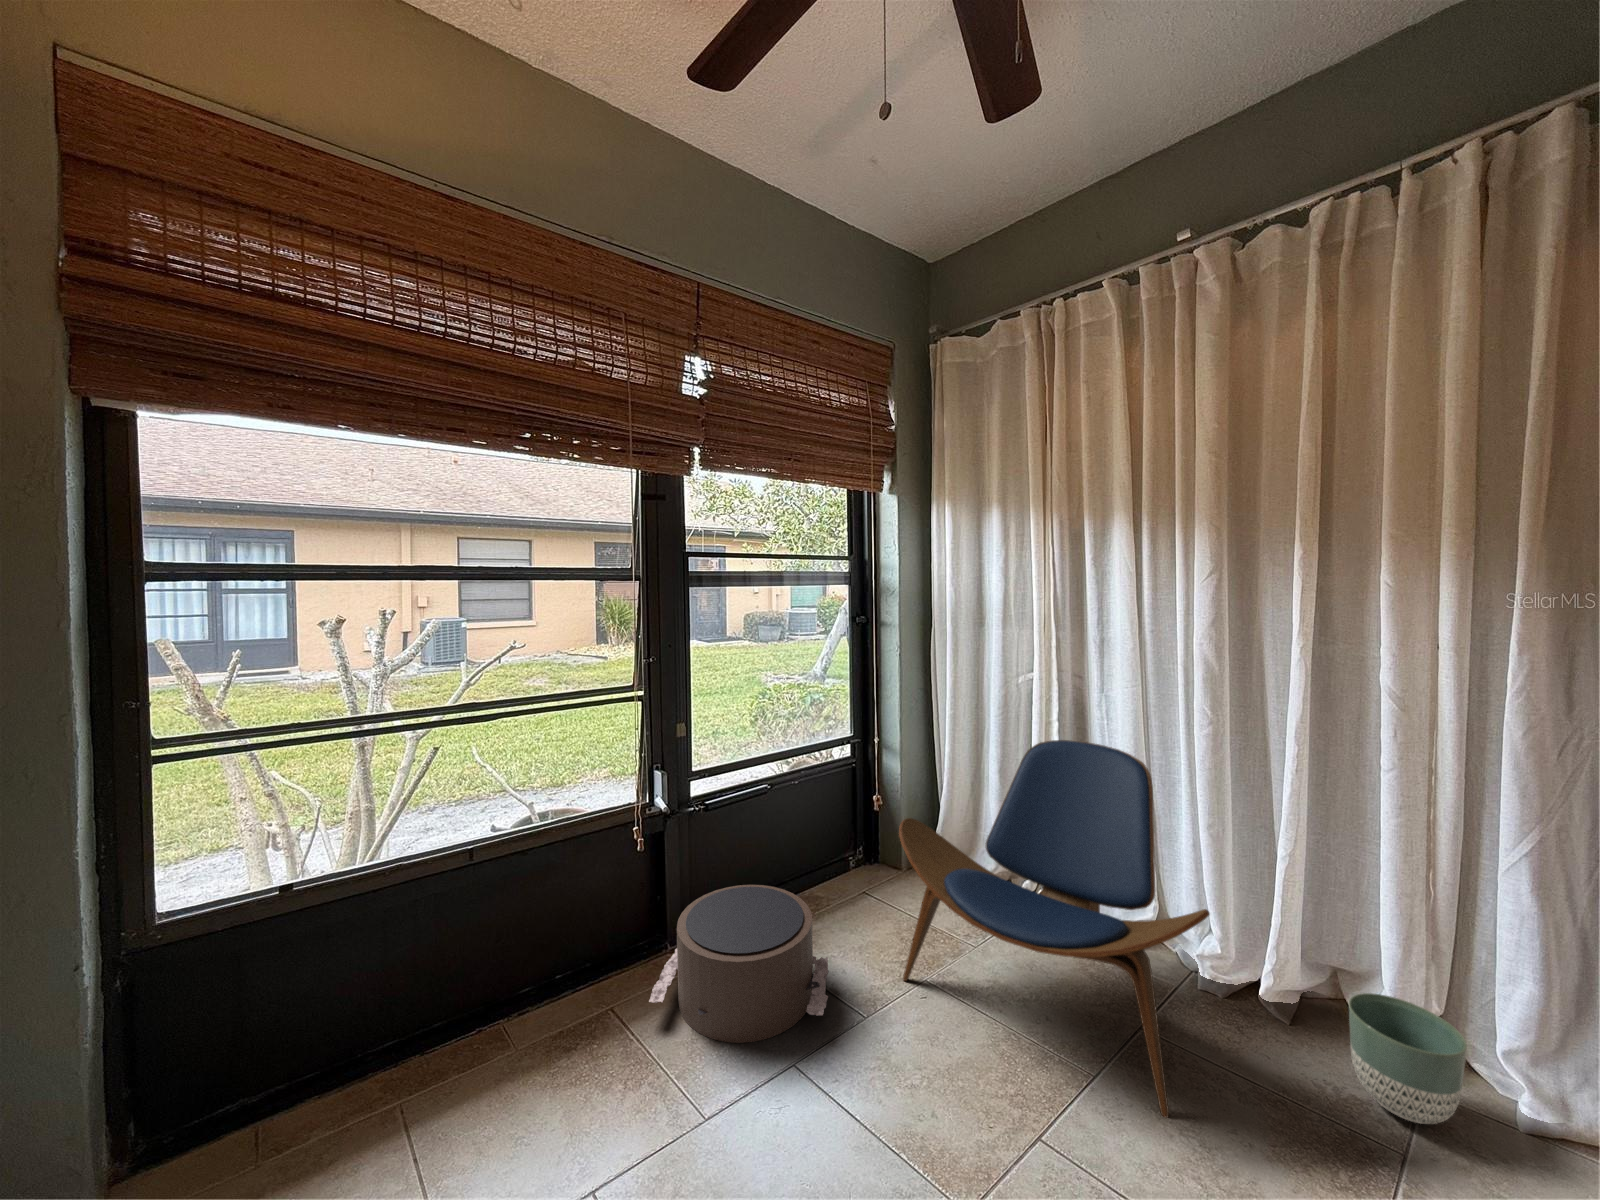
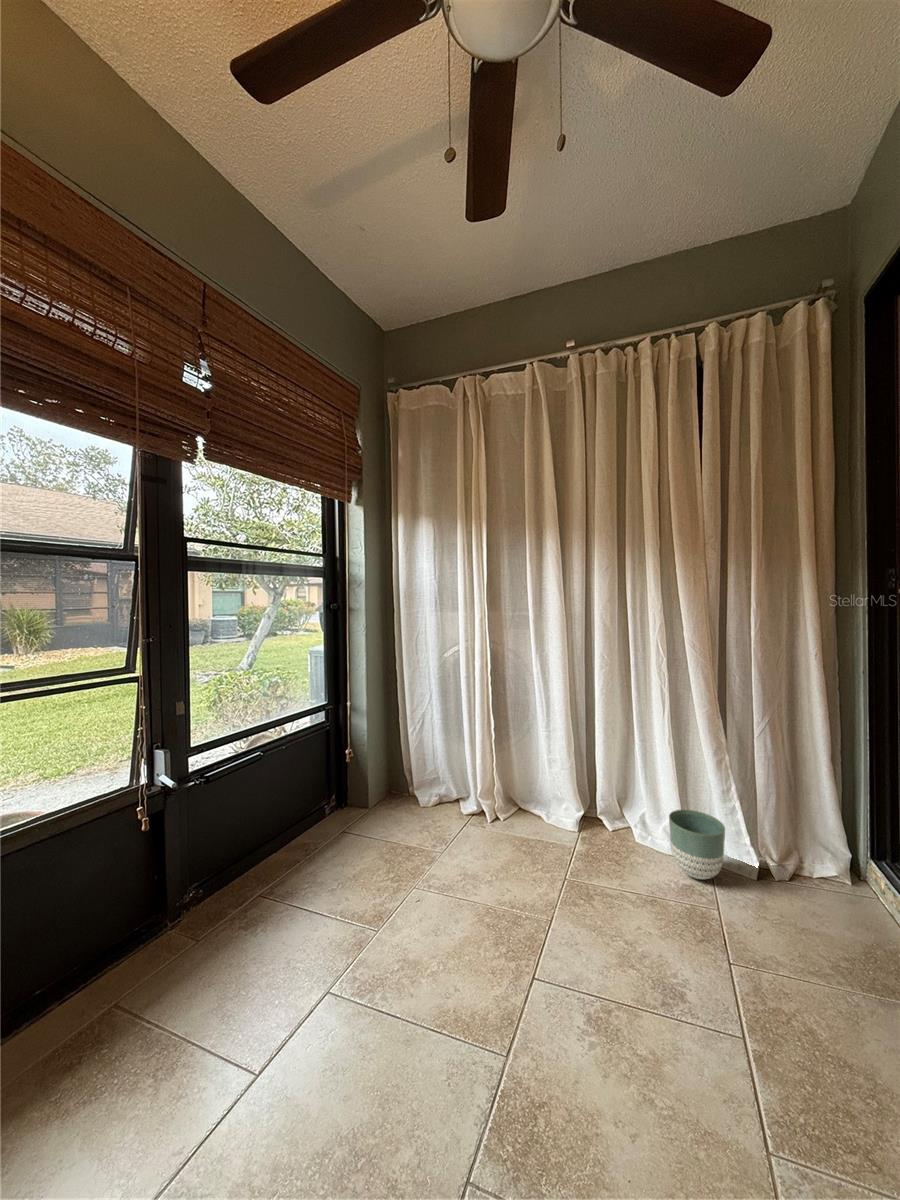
lounge chair: present [899,740,1210,1118] -> none [392,685,613,928]
pouf: present [649,885,828,1043] -> none [156,842,347,1011]

